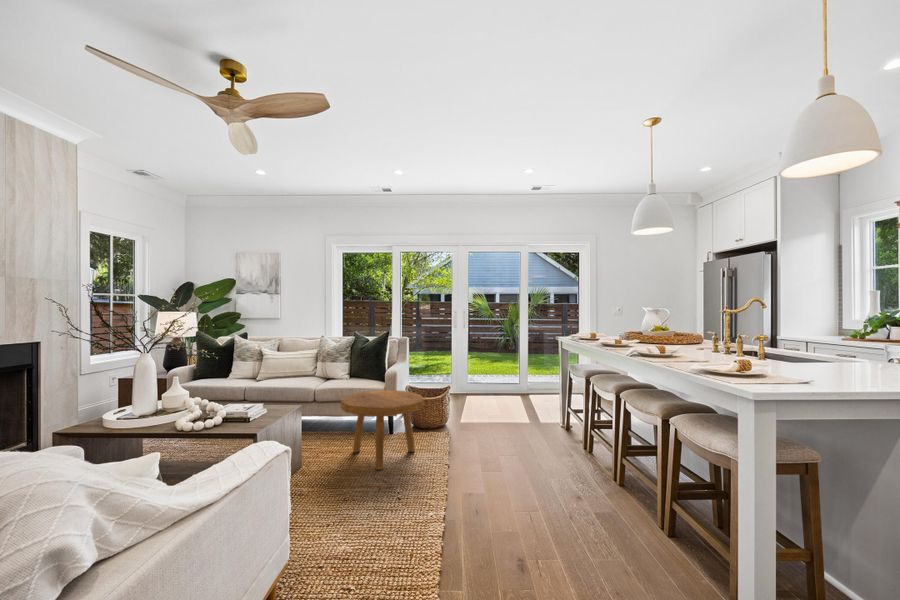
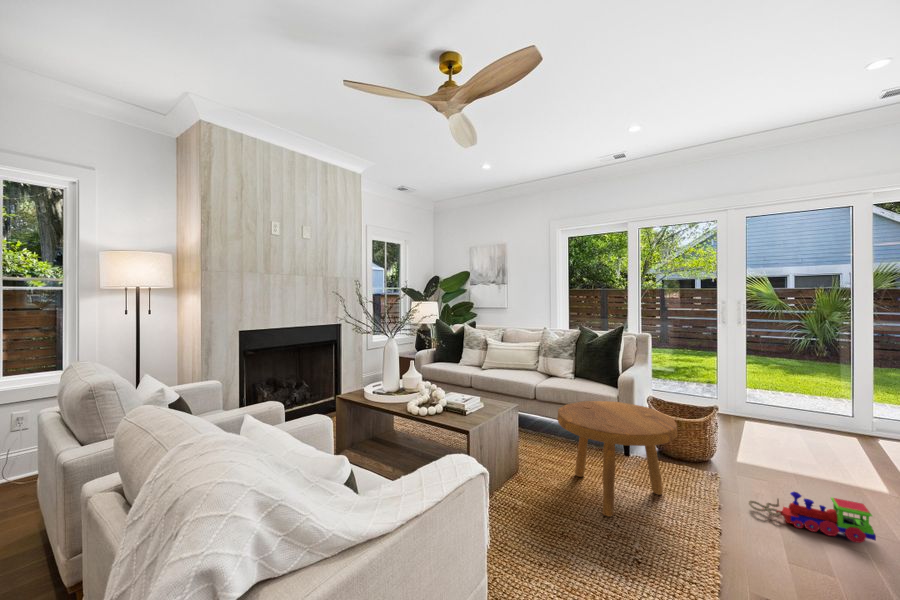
toy train: none [464,430,520,452] -> present [749,492,876,543]

